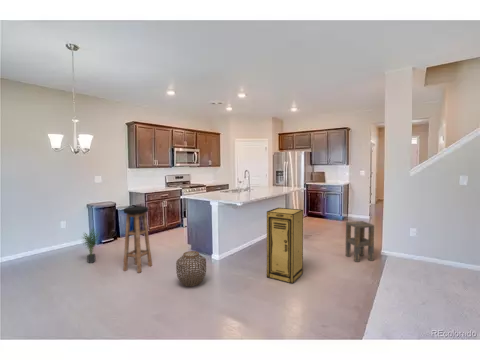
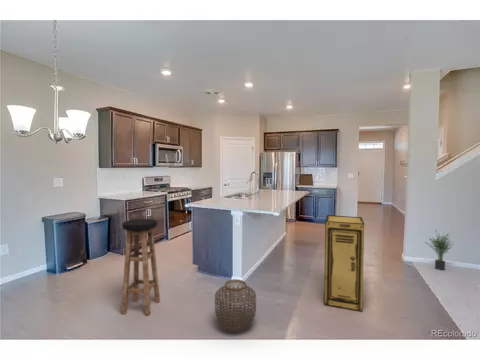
side table: present [345,221,374,262] -> none [380,227,415,274]
potted plant: present [84,230,98,263] -> present [427,234,450,270]

